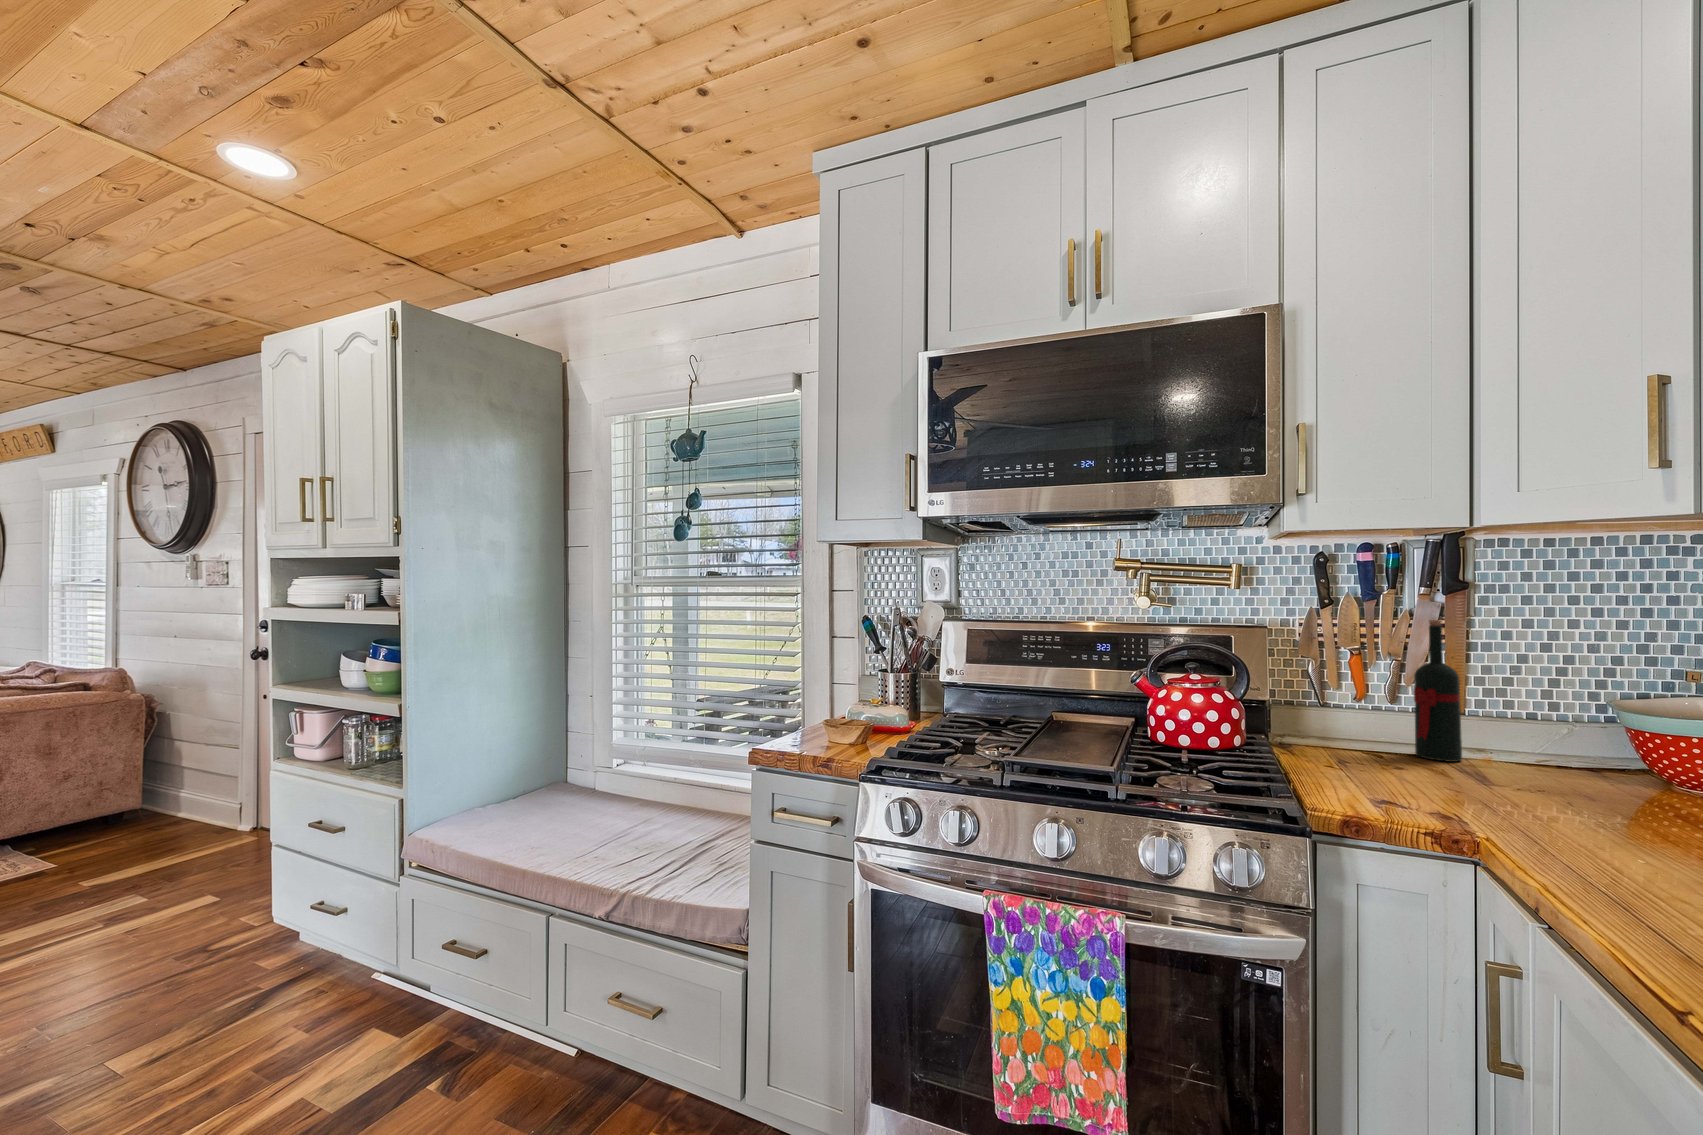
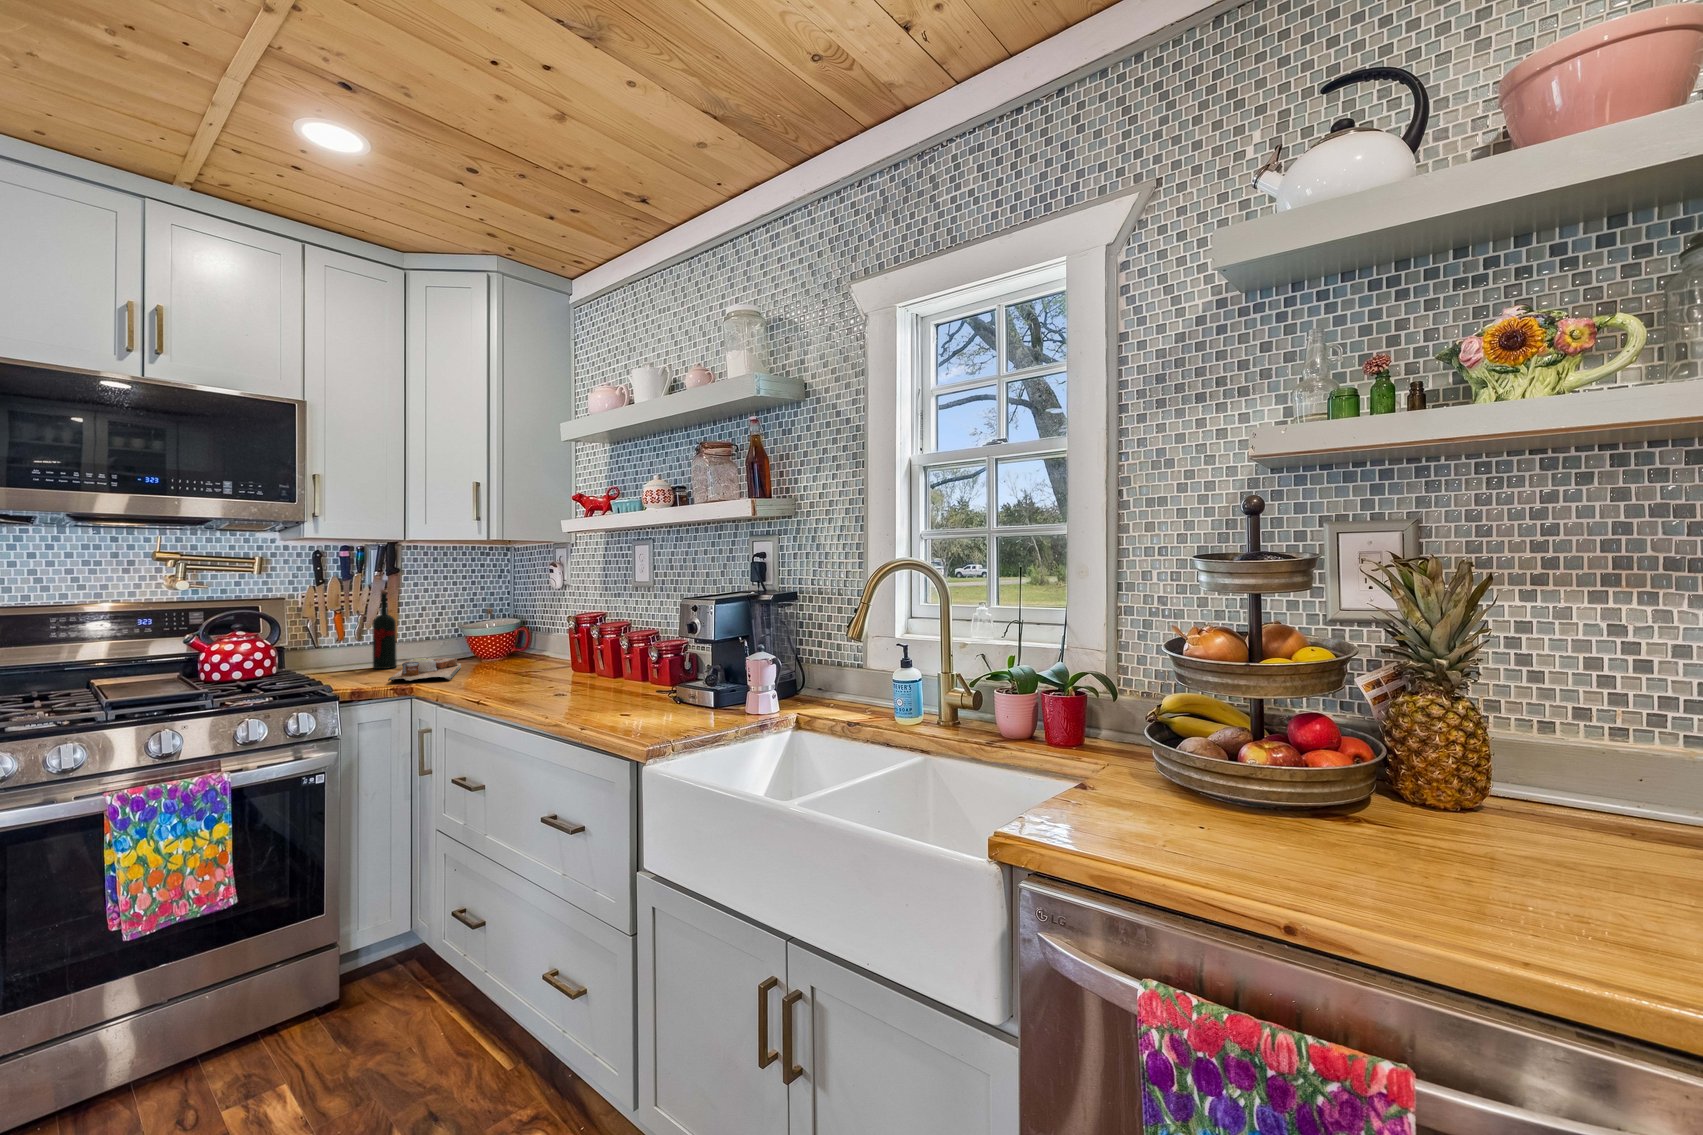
cutting board: none [1429,761,1617,847] -> present [388,658,461,681]

